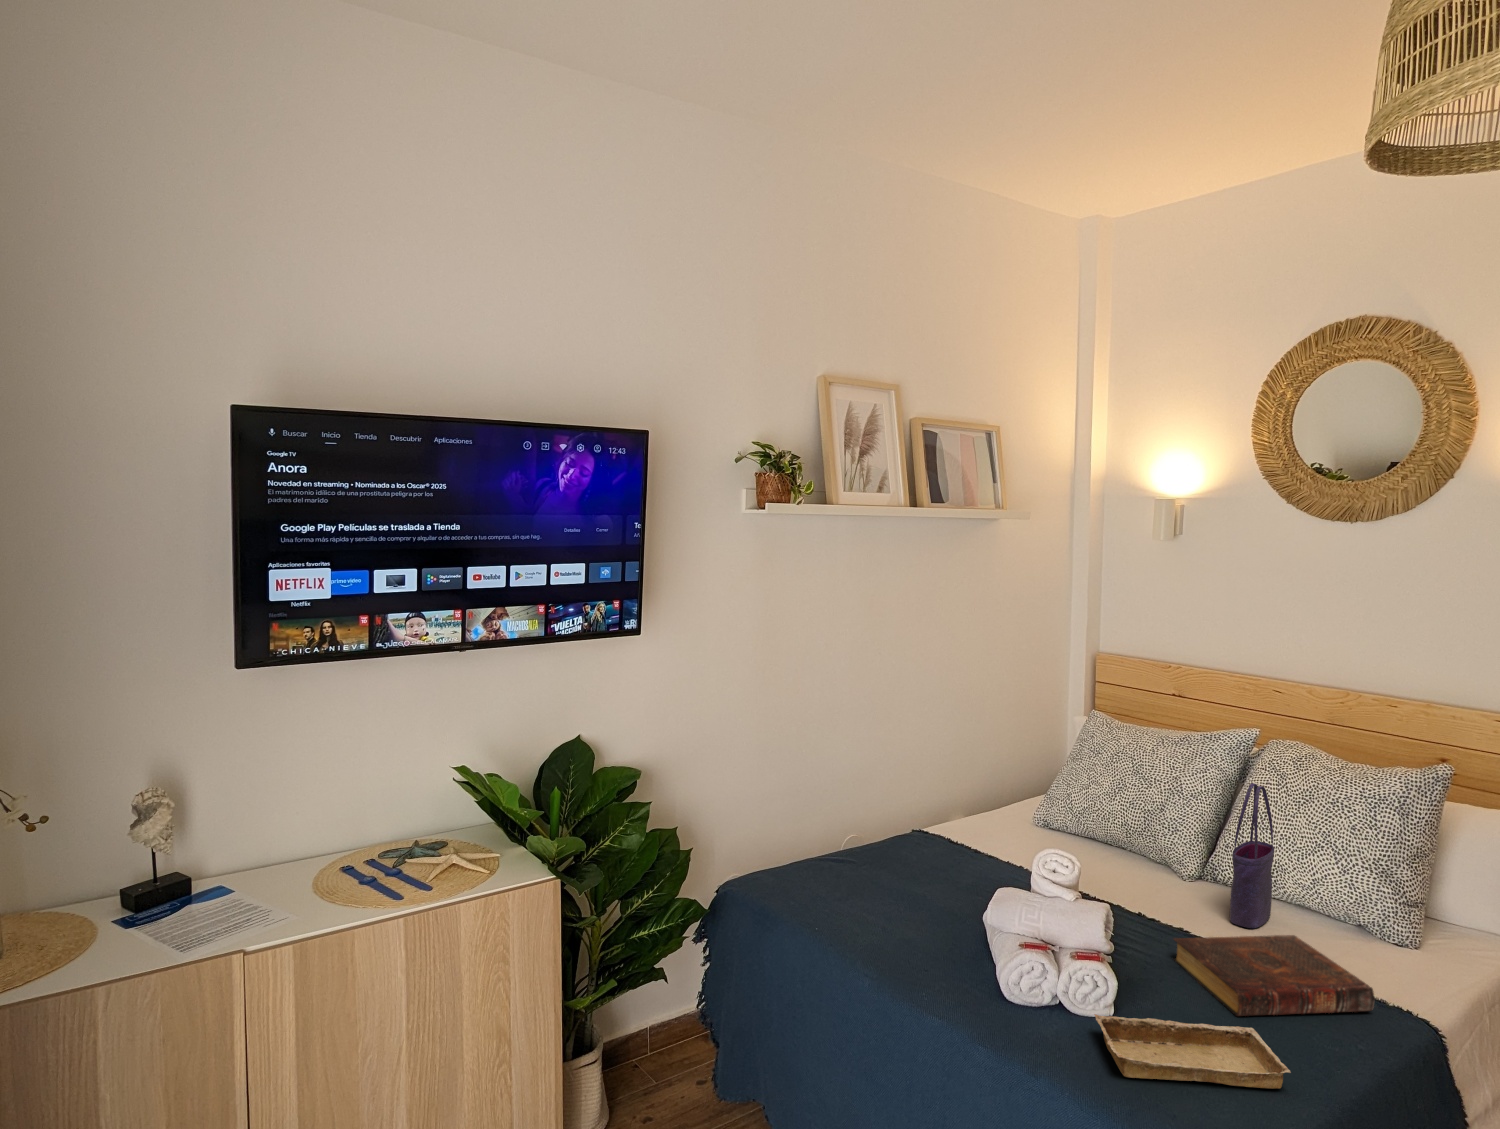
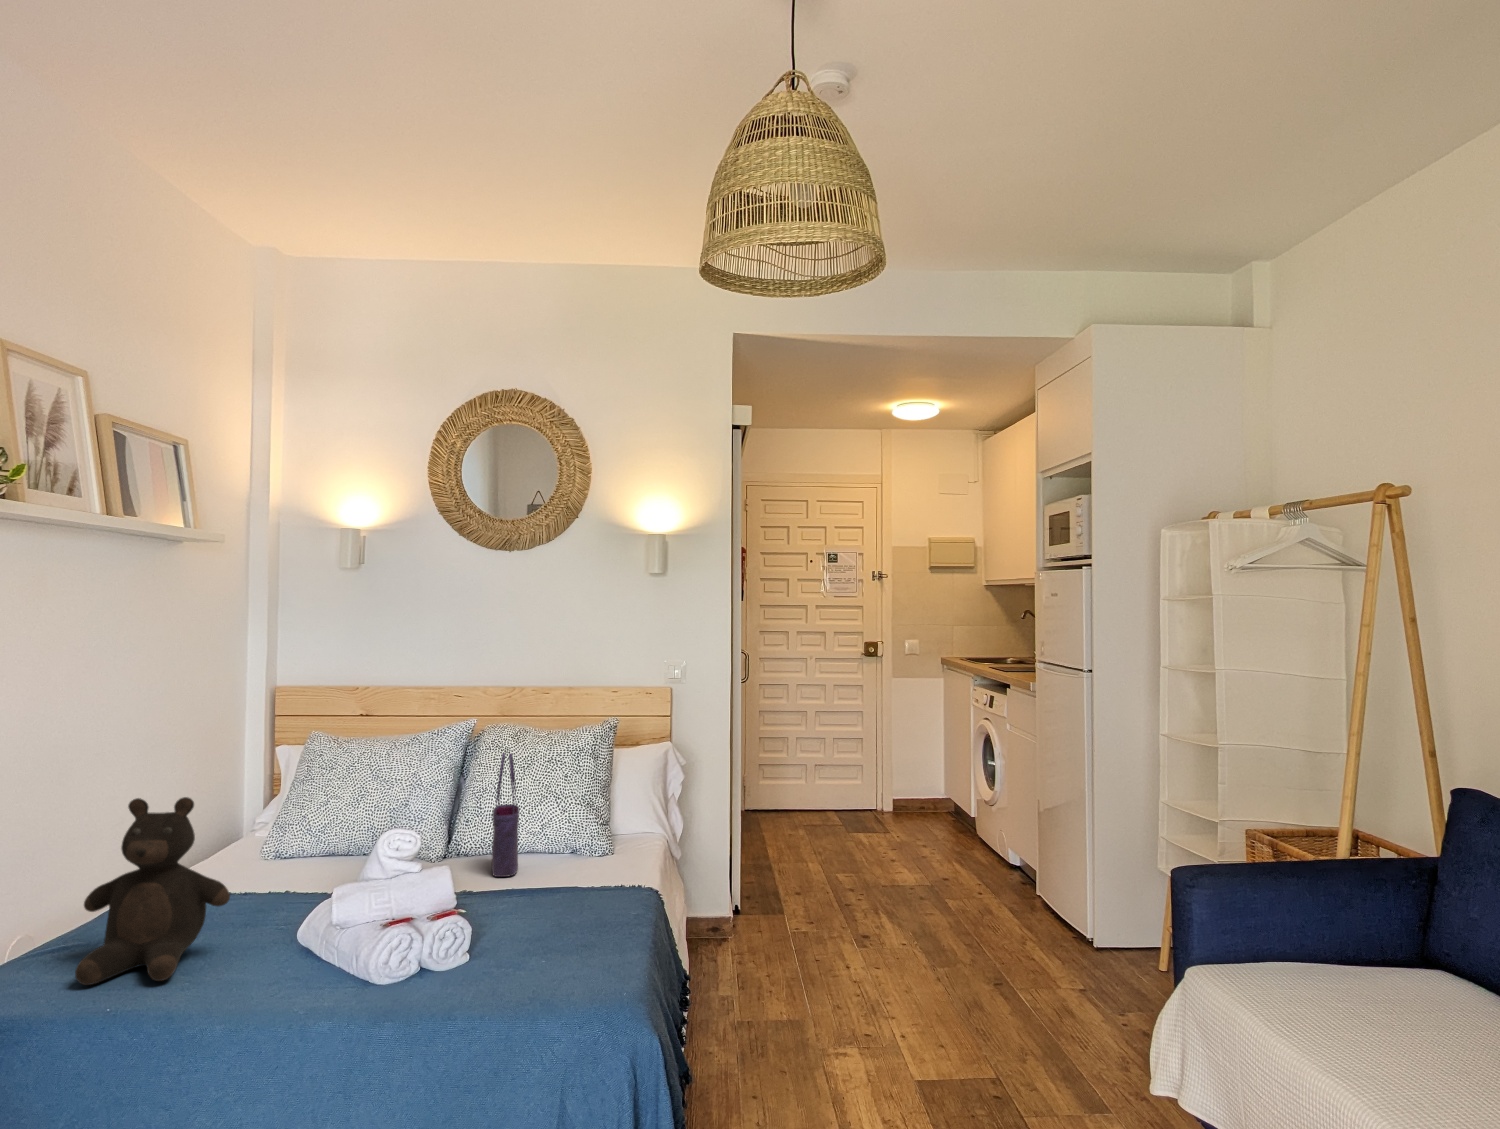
teddy bear: none [814,764,928,923] -> present [75,797,230,985]
book: present [1173,935,1374,1016] -> none [476,865,626,929]
tray: present [1095,1014,1291,1089] -> none [468,926,623,992]

